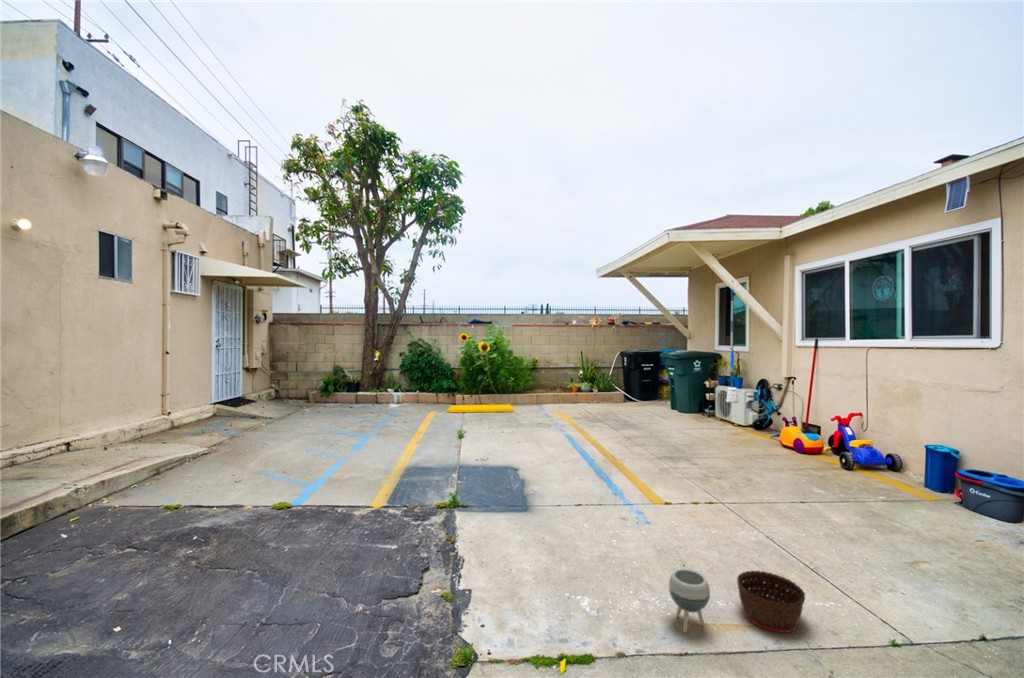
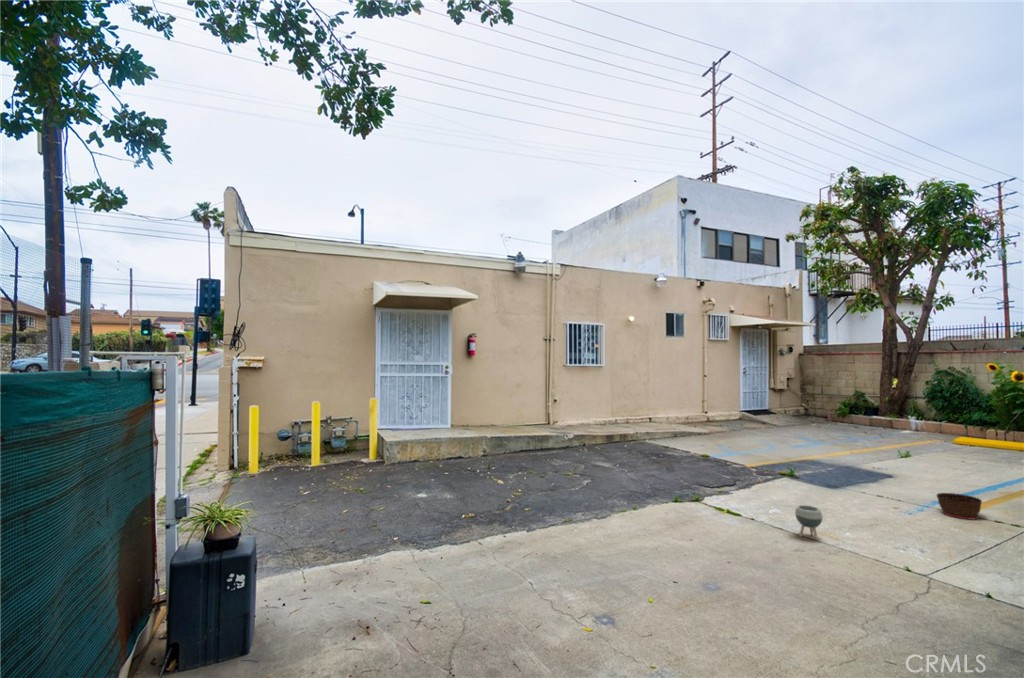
basket: present [737,571,805,633] -> present [937,493,982,519]

